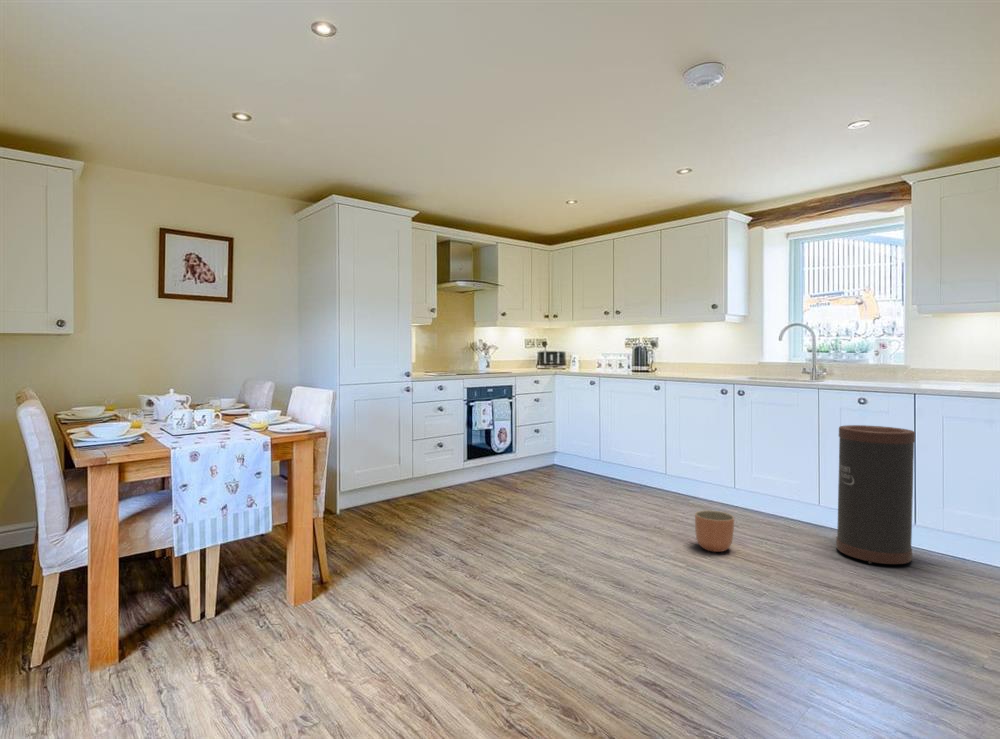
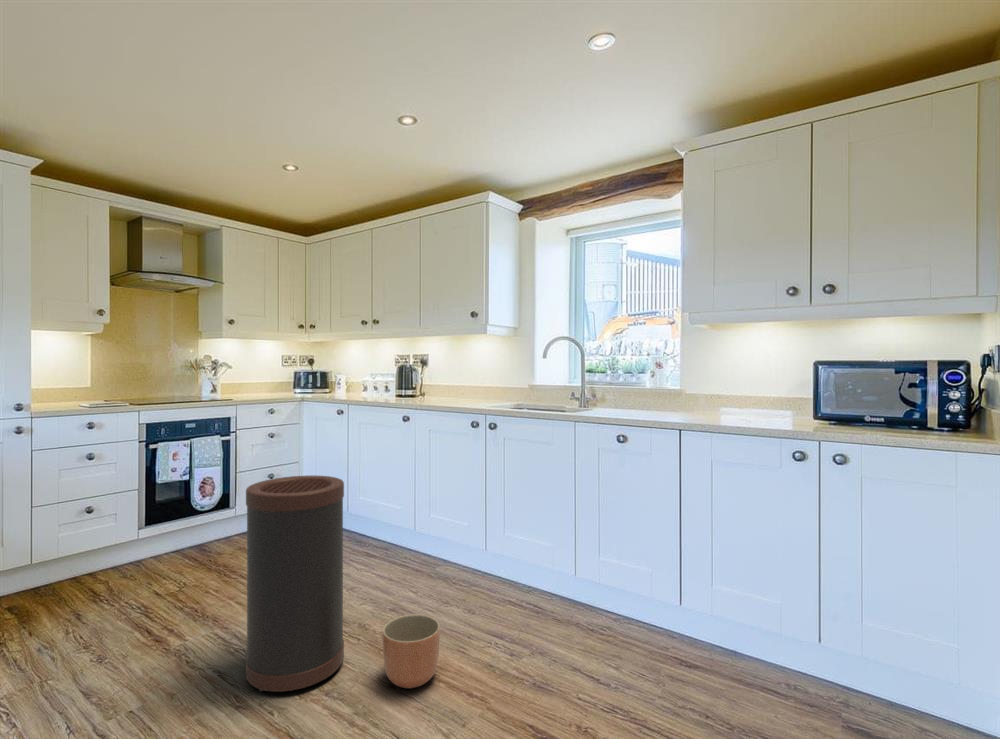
trash can: present [836,425,915,564] -> present [246,475,344,692]

